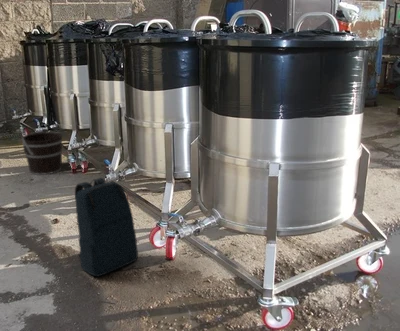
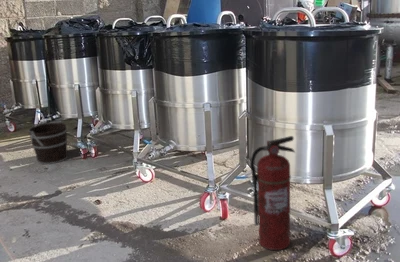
fire extinguisher: none [180,171,236,308] -> present [250,136,294,250]
backpack: present [75,178,138,276] -> none [139,156,197,242]

